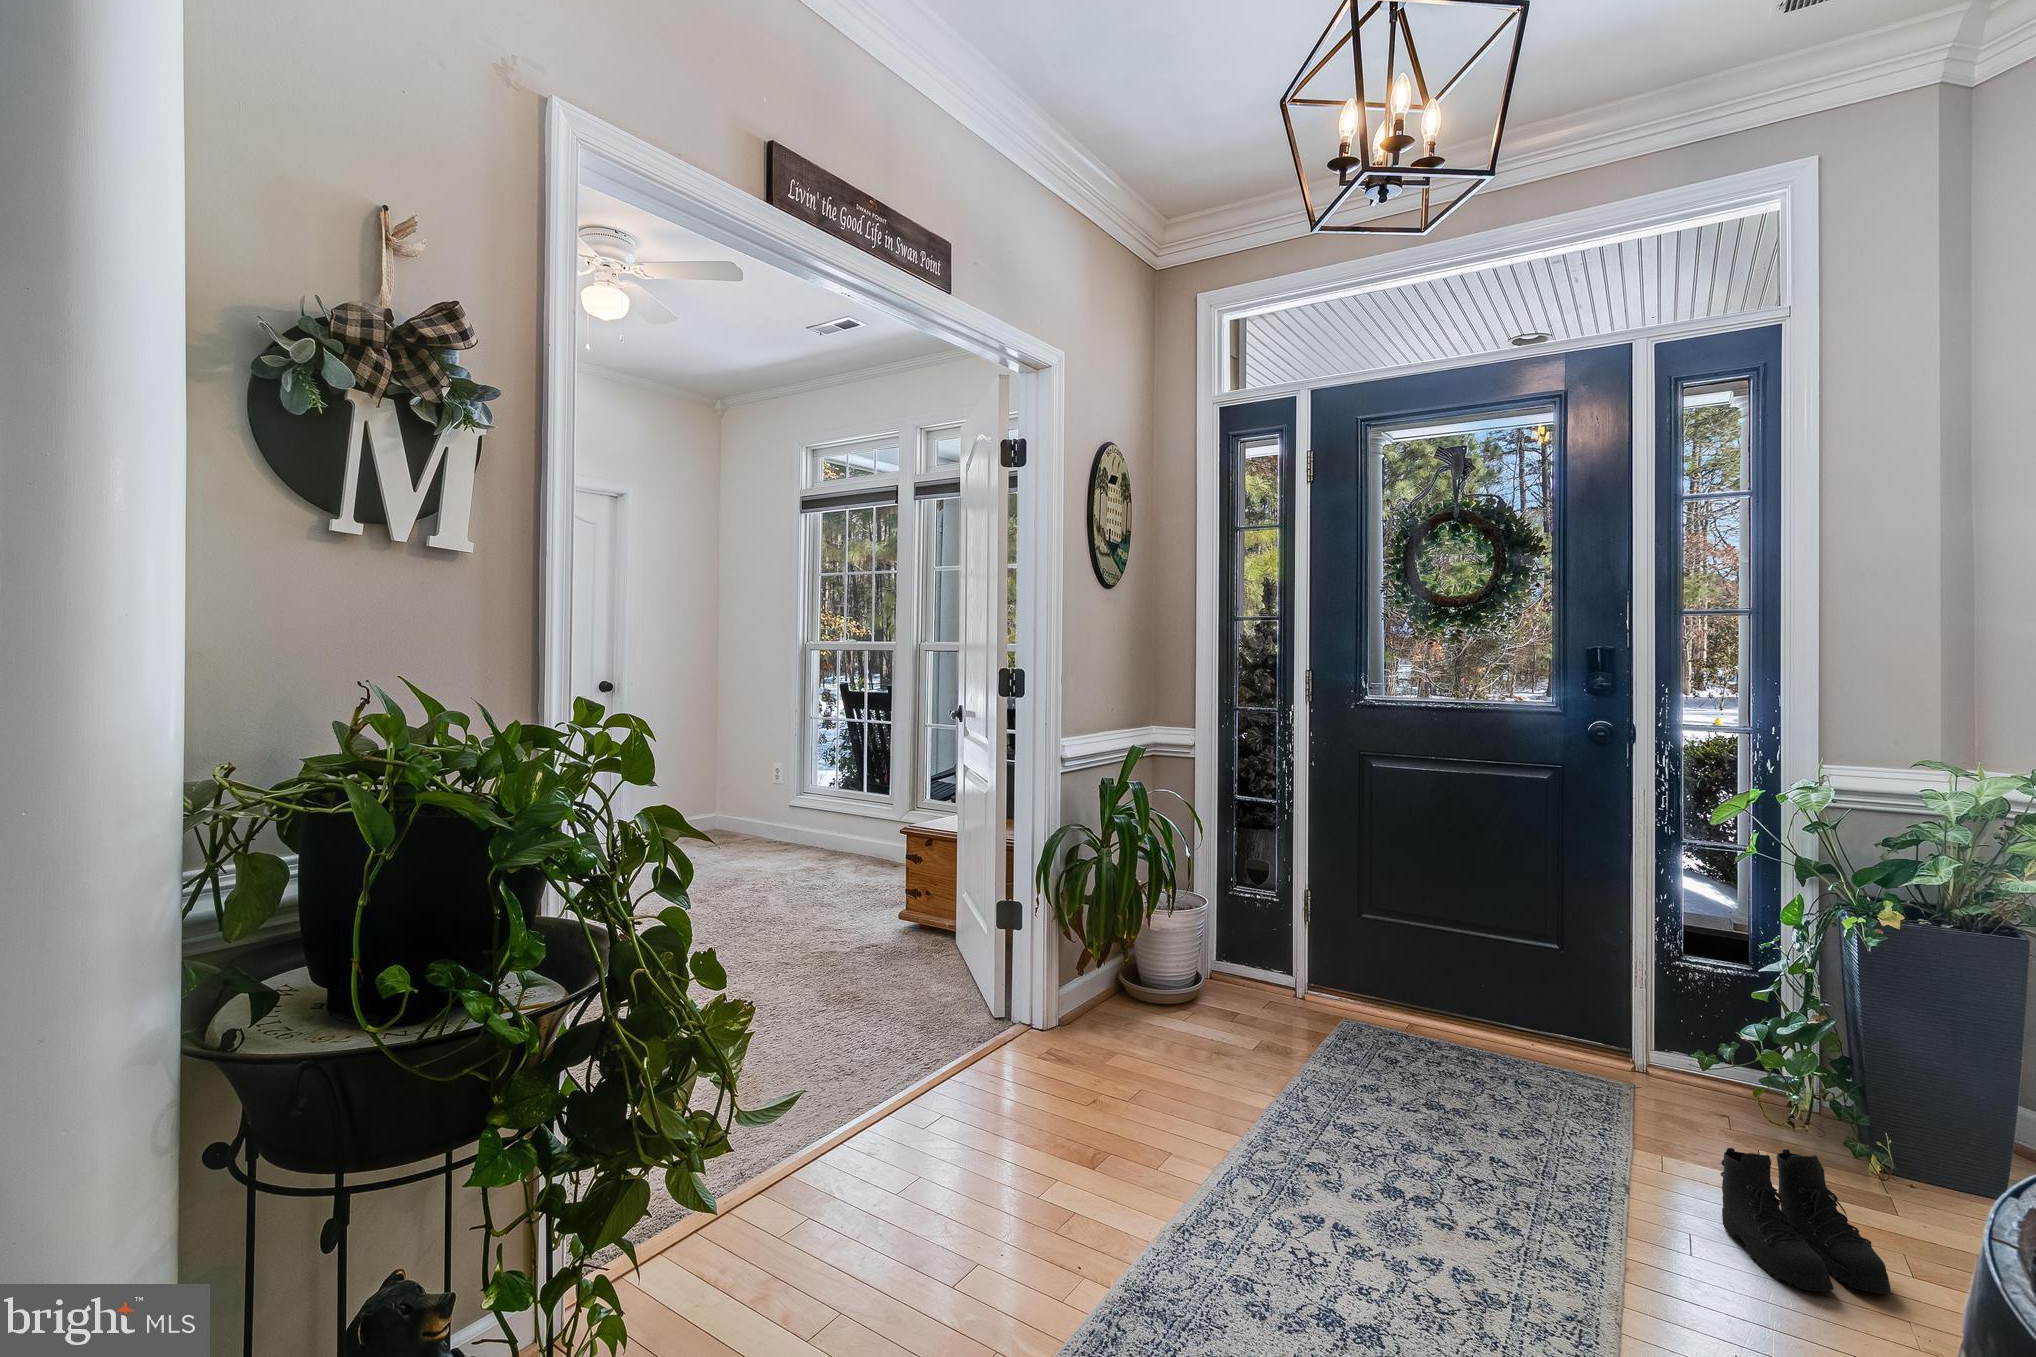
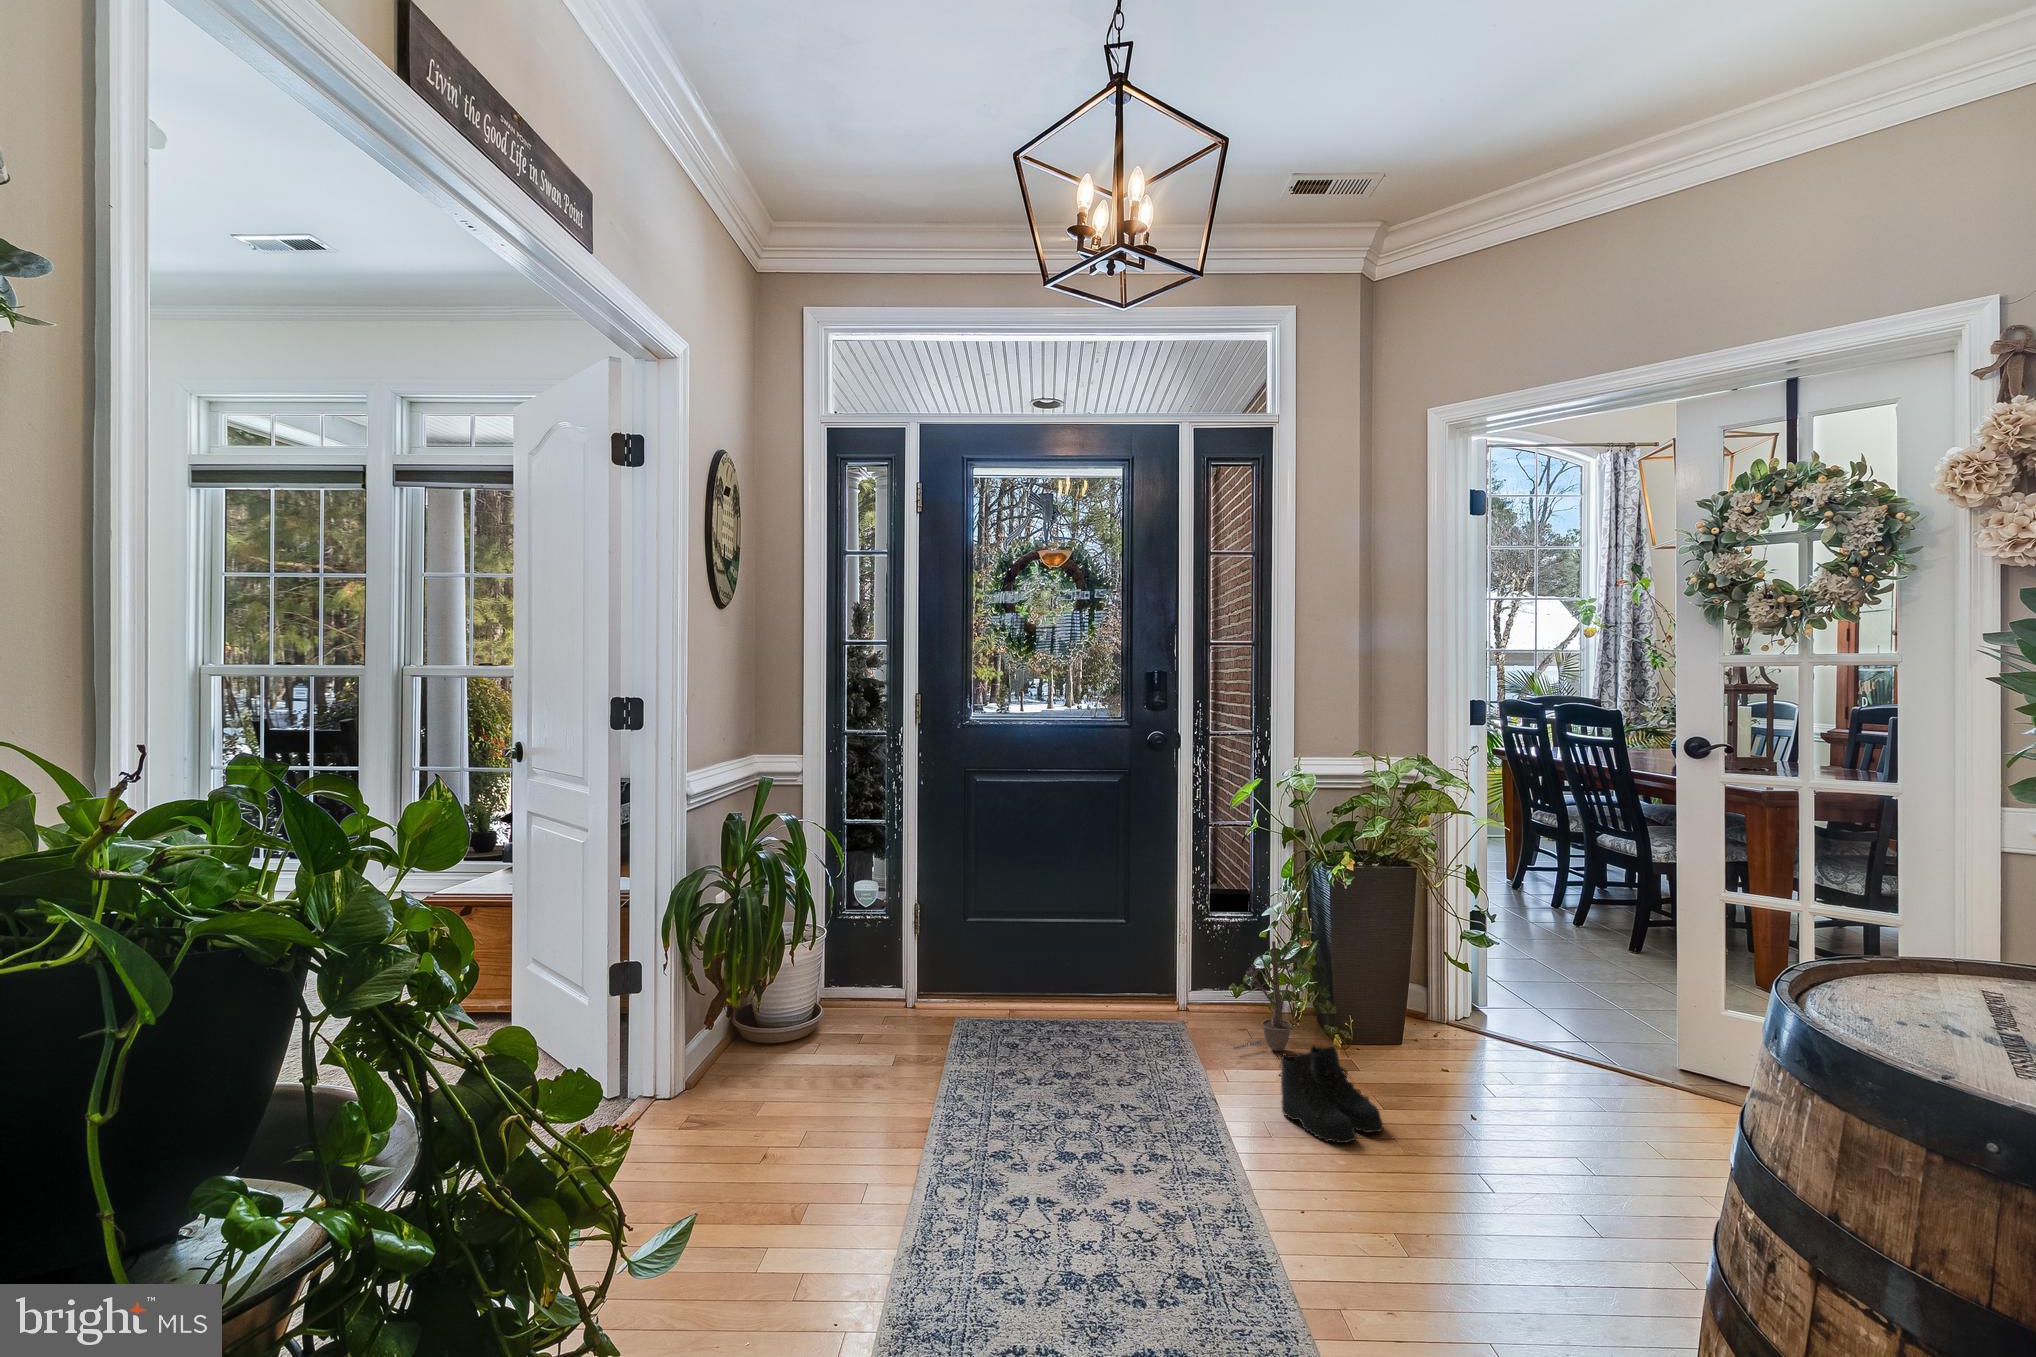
decorative plant: none [1684,1003,1814,1149] -> present [1233,941,1308,1051]

